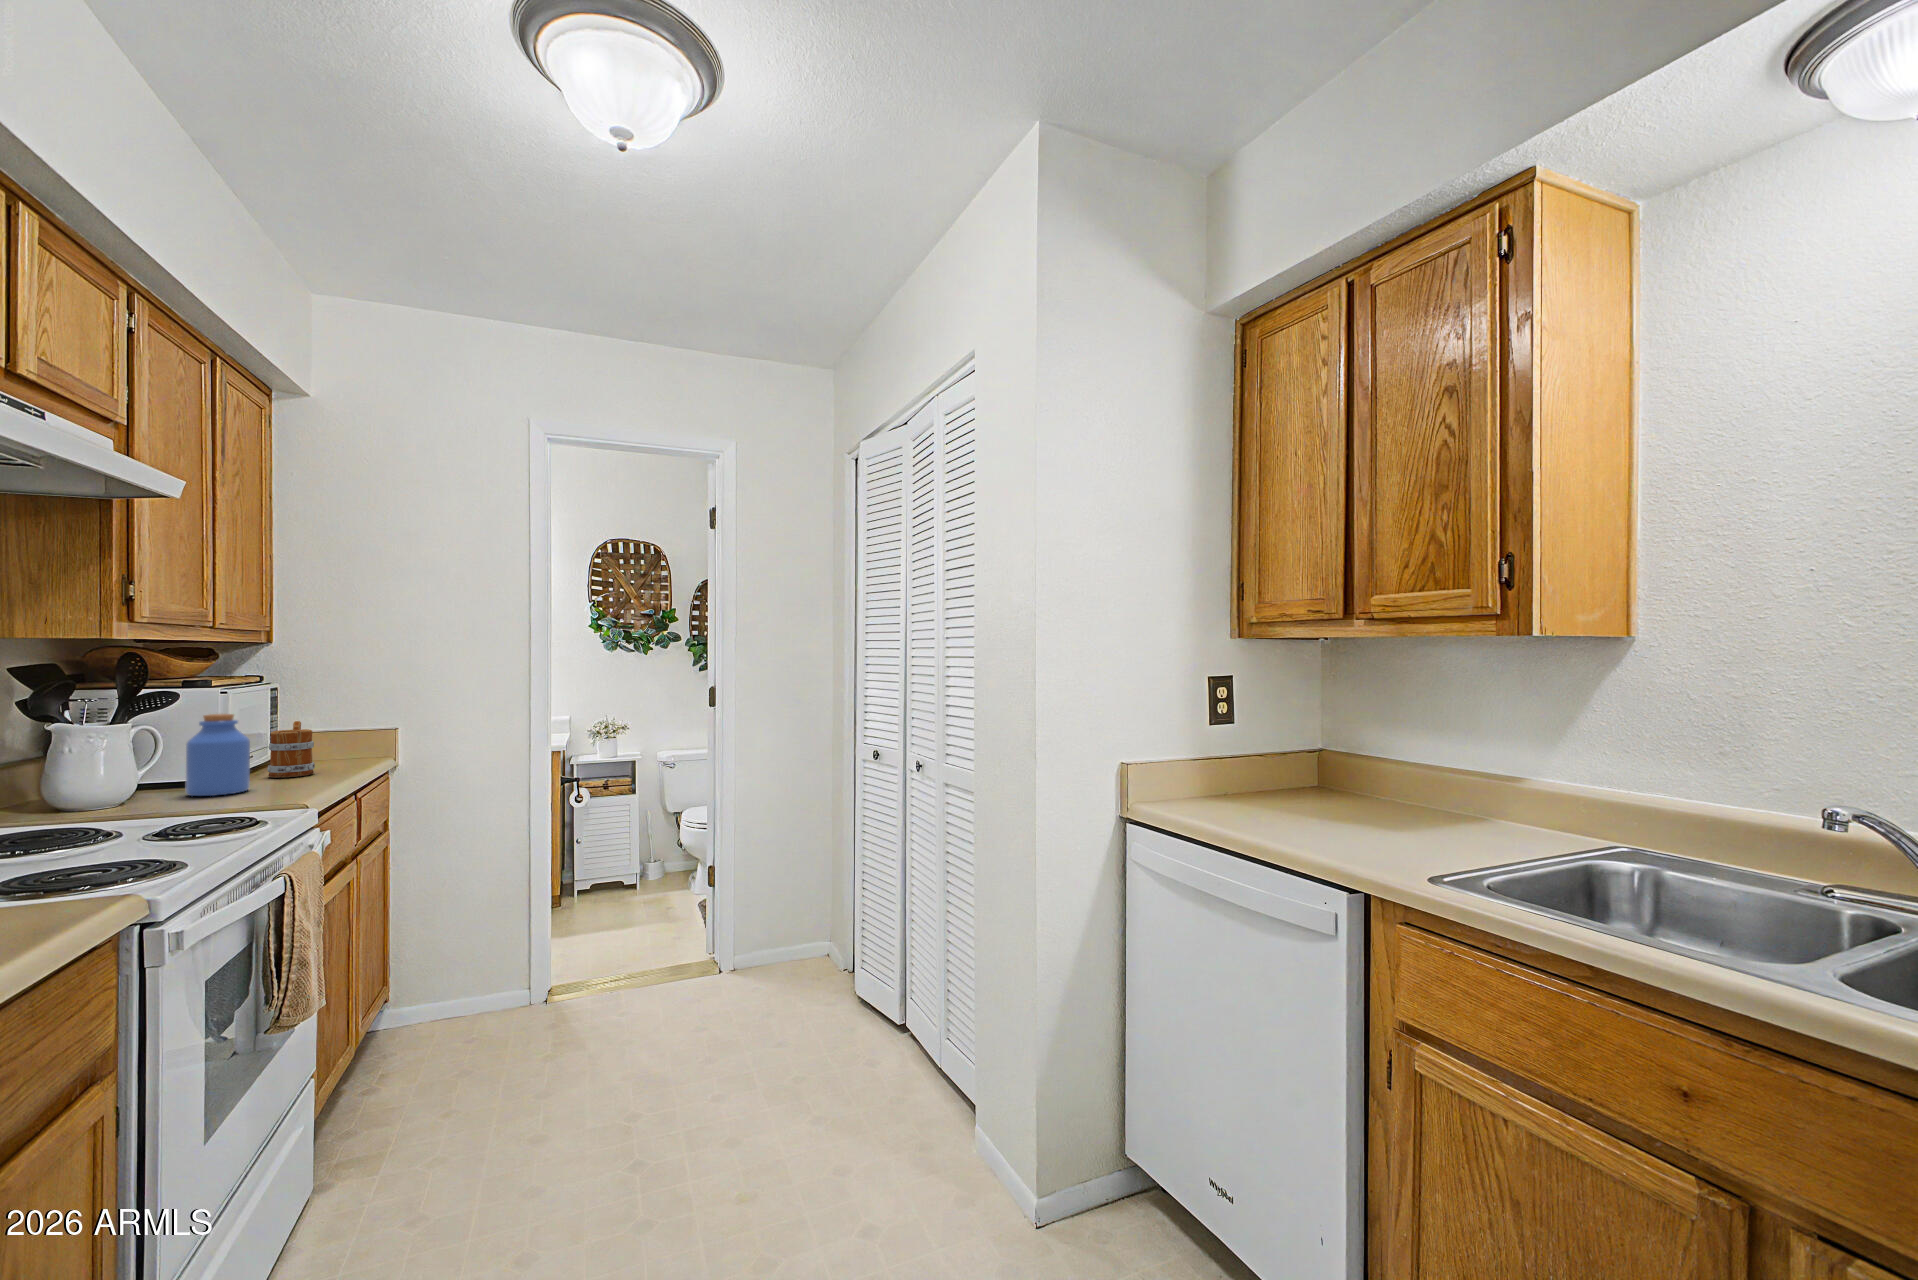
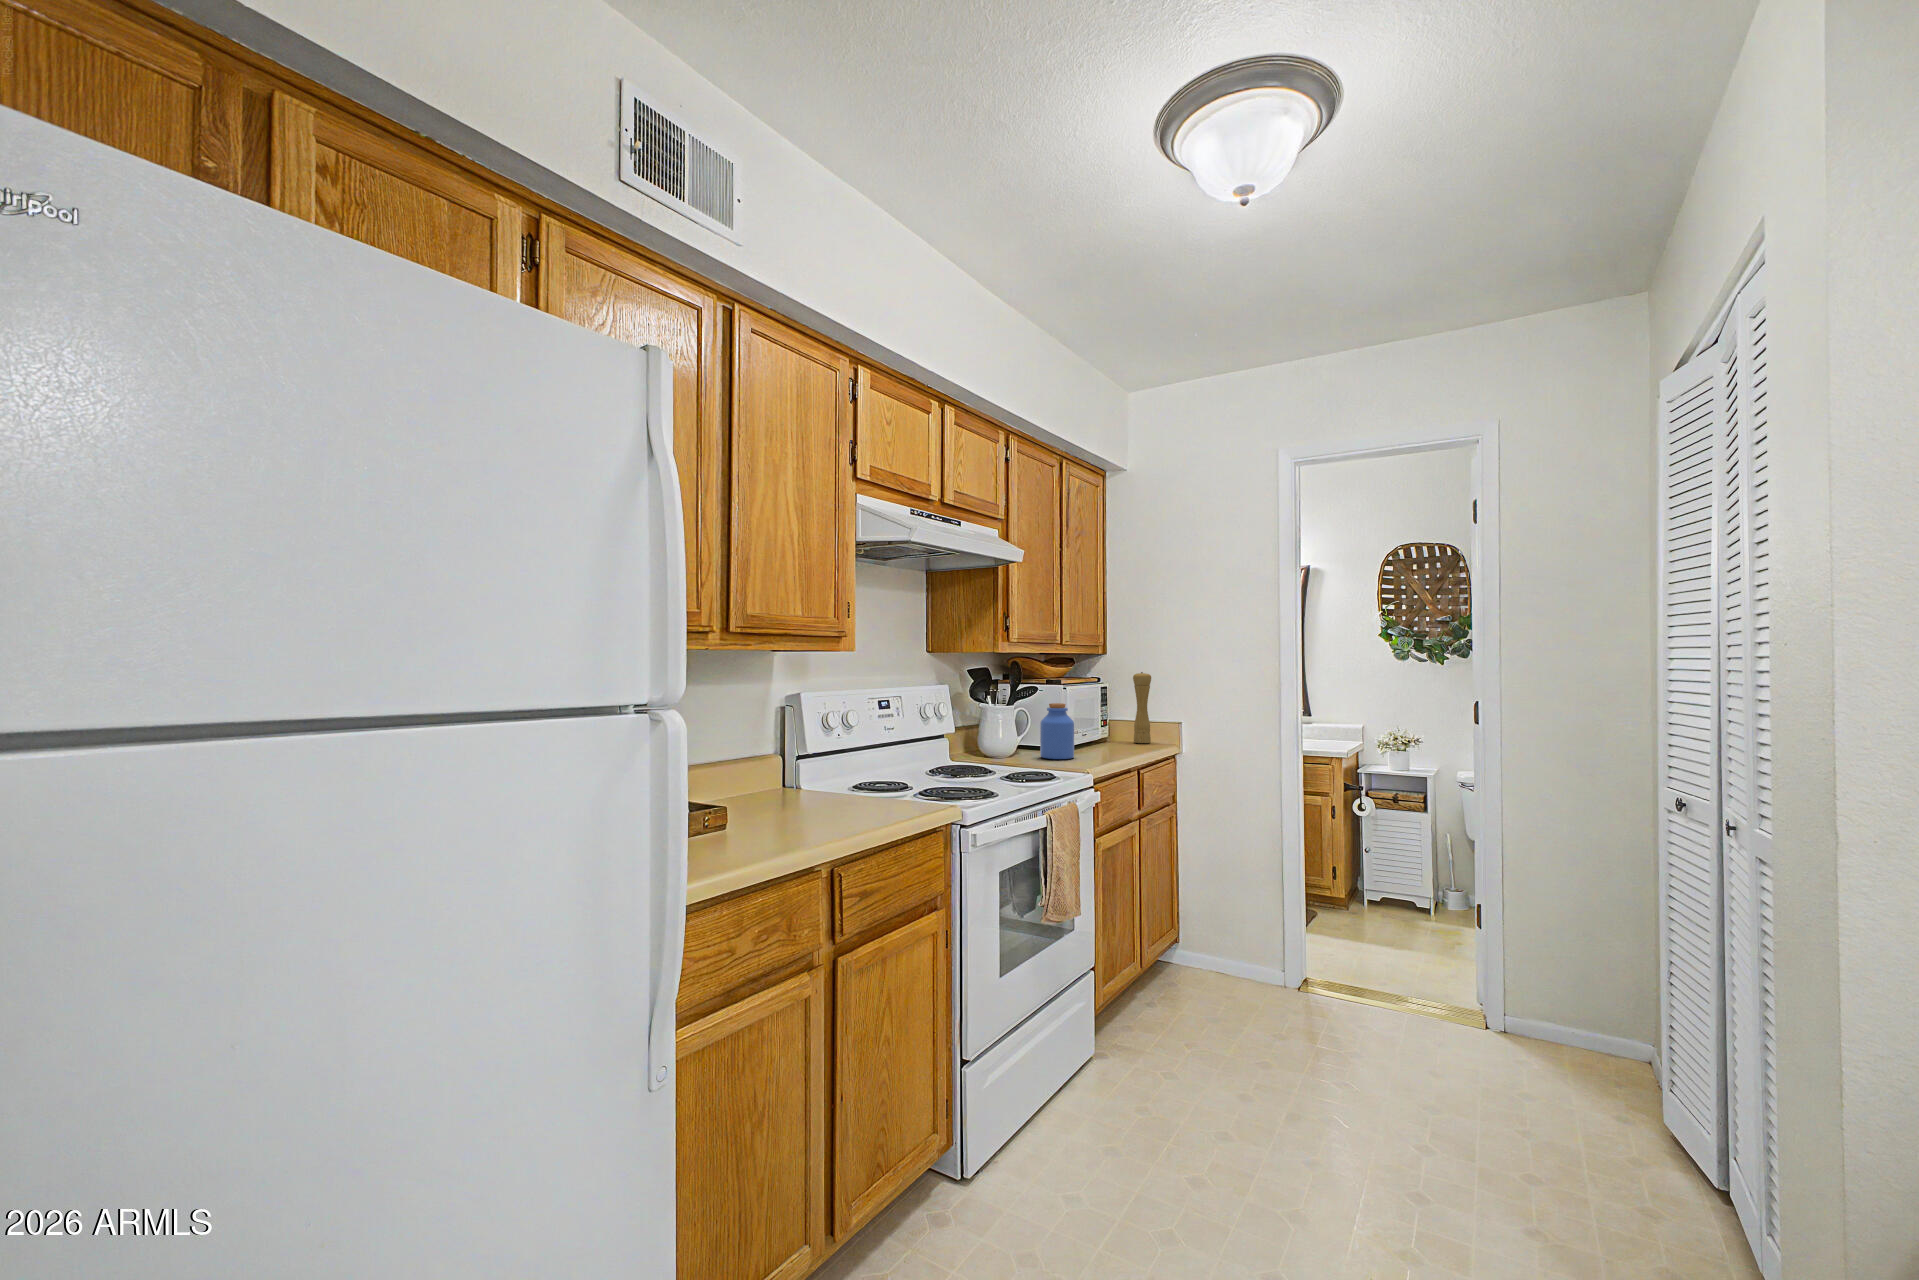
pepper mill: none [320,668,349,761] -> present [1133,672,1151,743]
mug: present [267,721,315,778] -> none [1092,711,1121,752]

